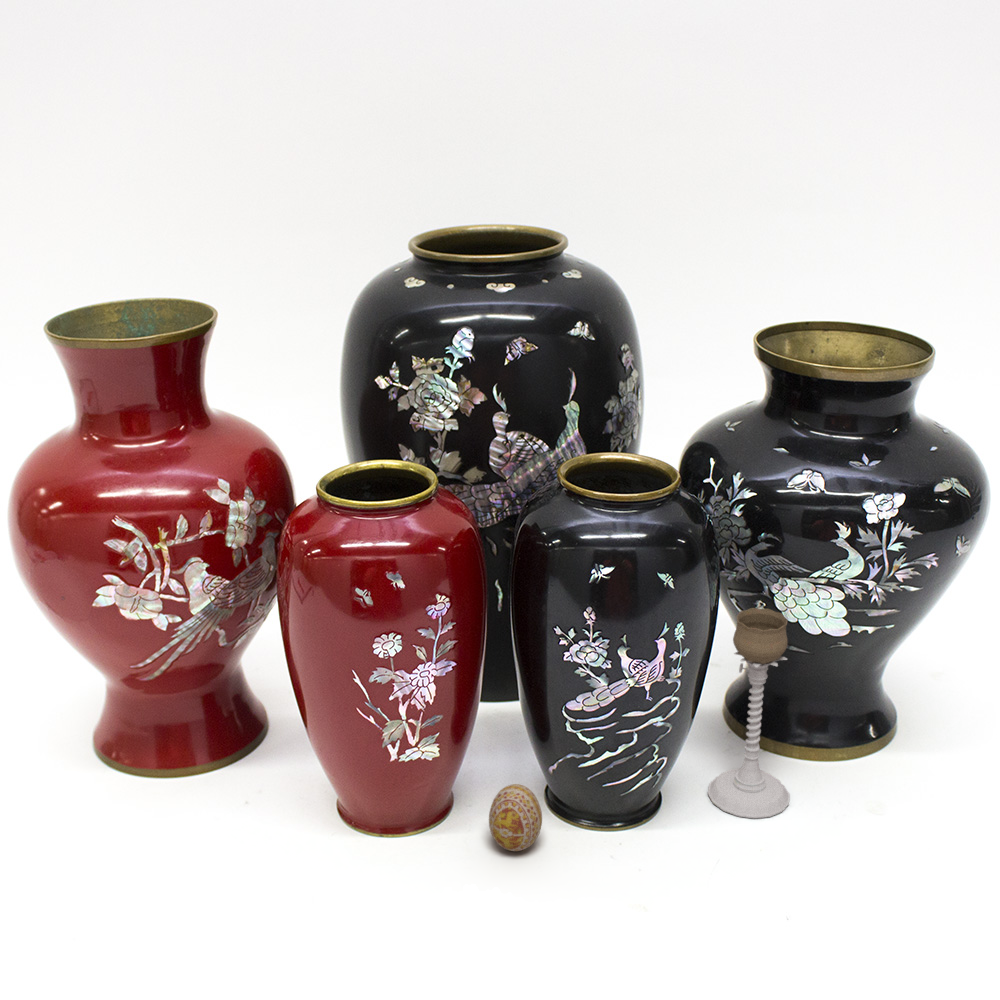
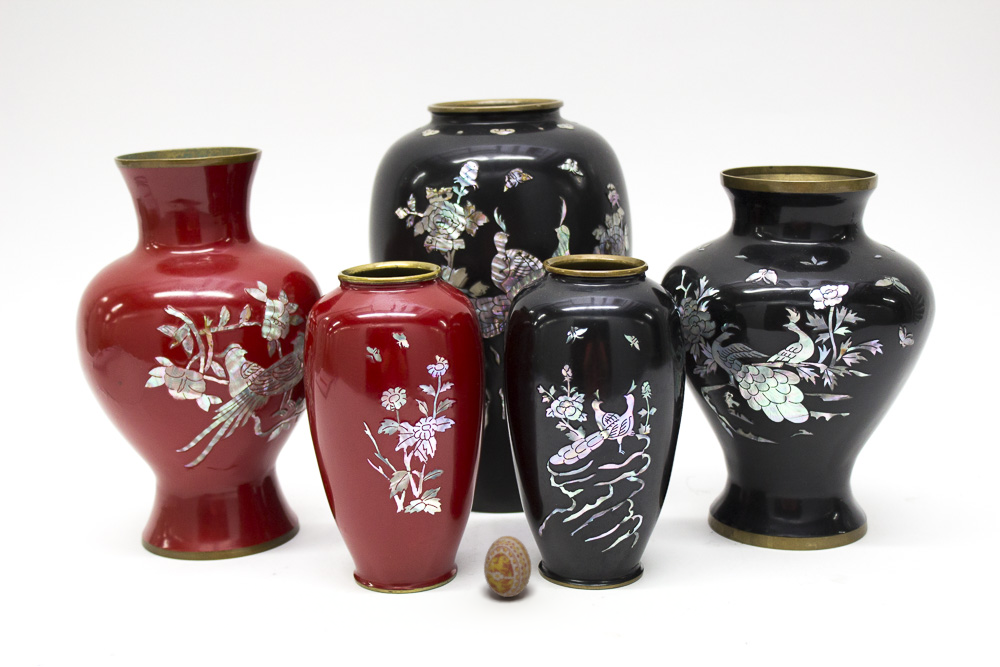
candle holder: present [708,608,790,818] -> none [685,388,759,578]

